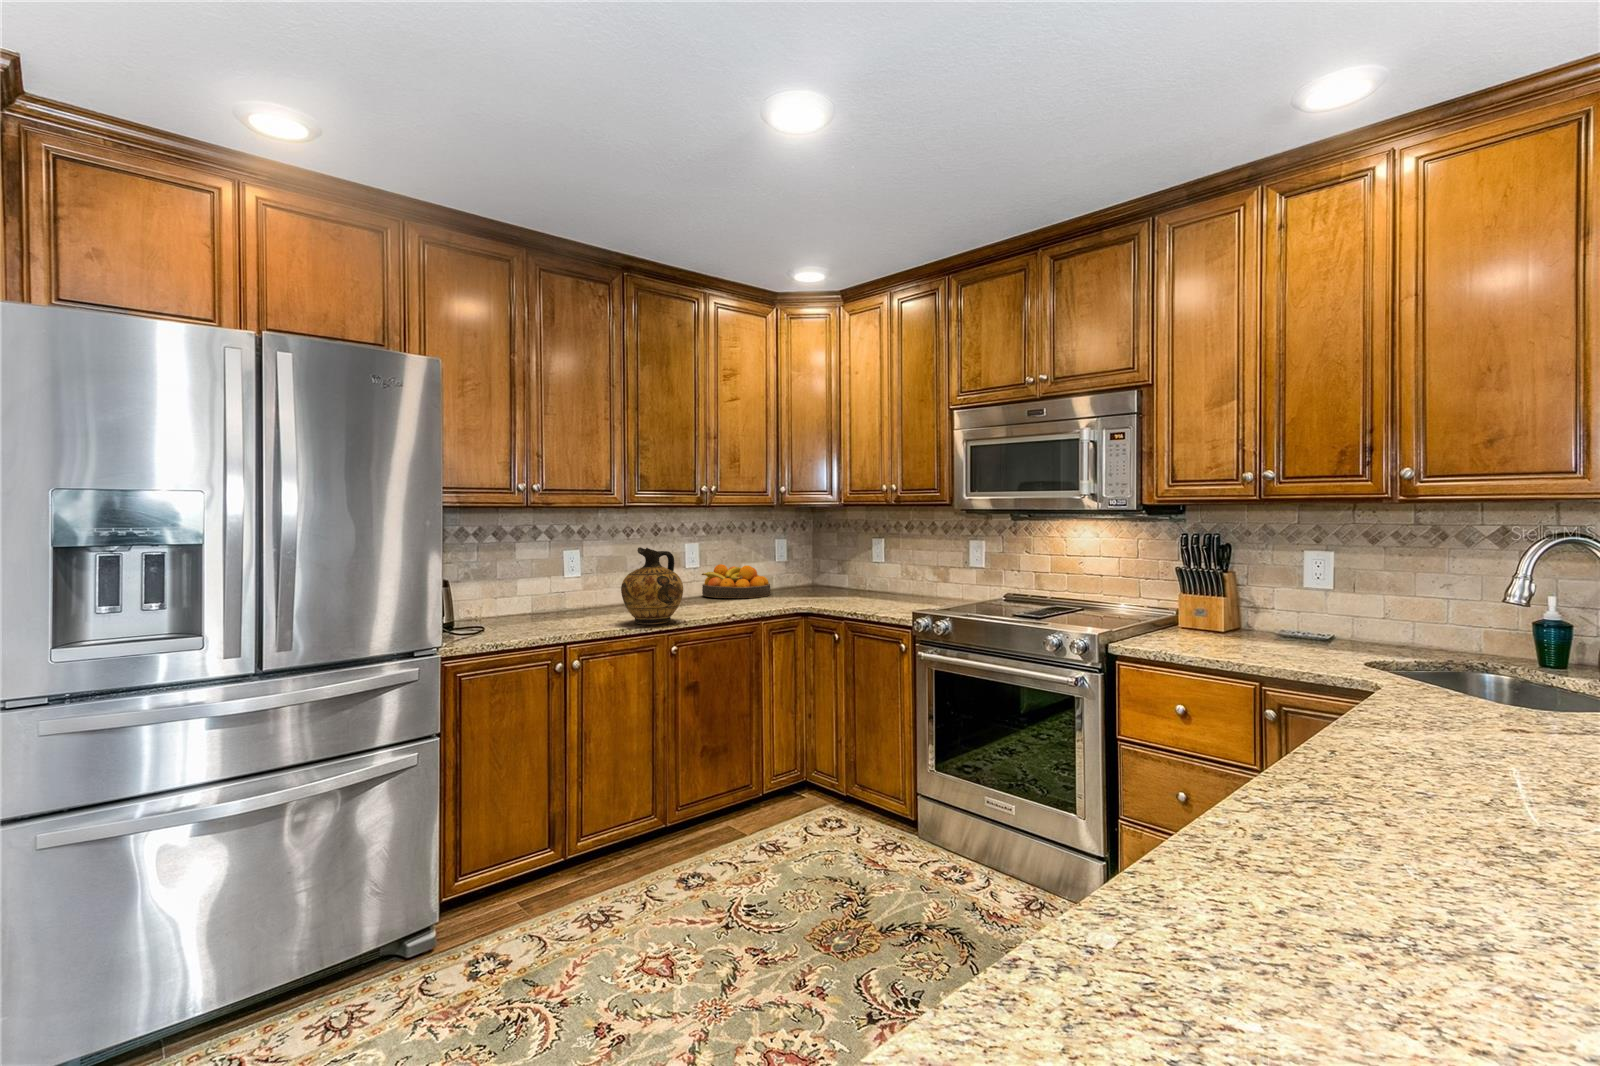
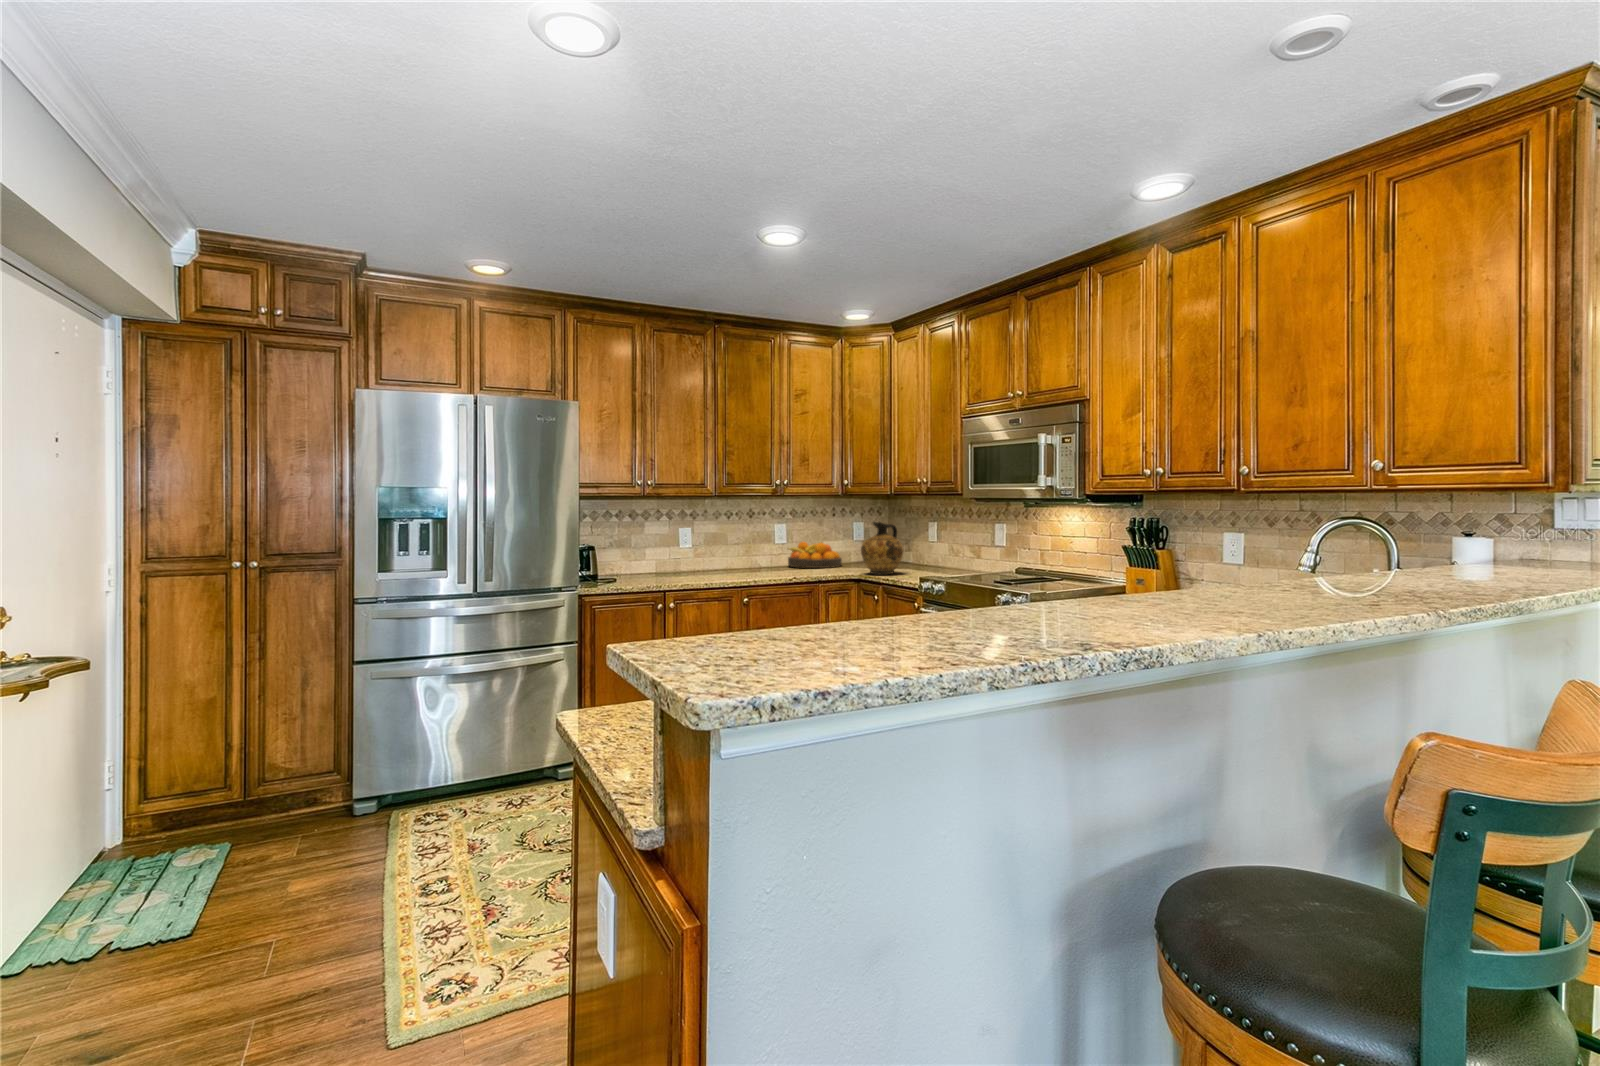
ceramic jug: present [621,547,683,625] -> present [861,522,903,574]

